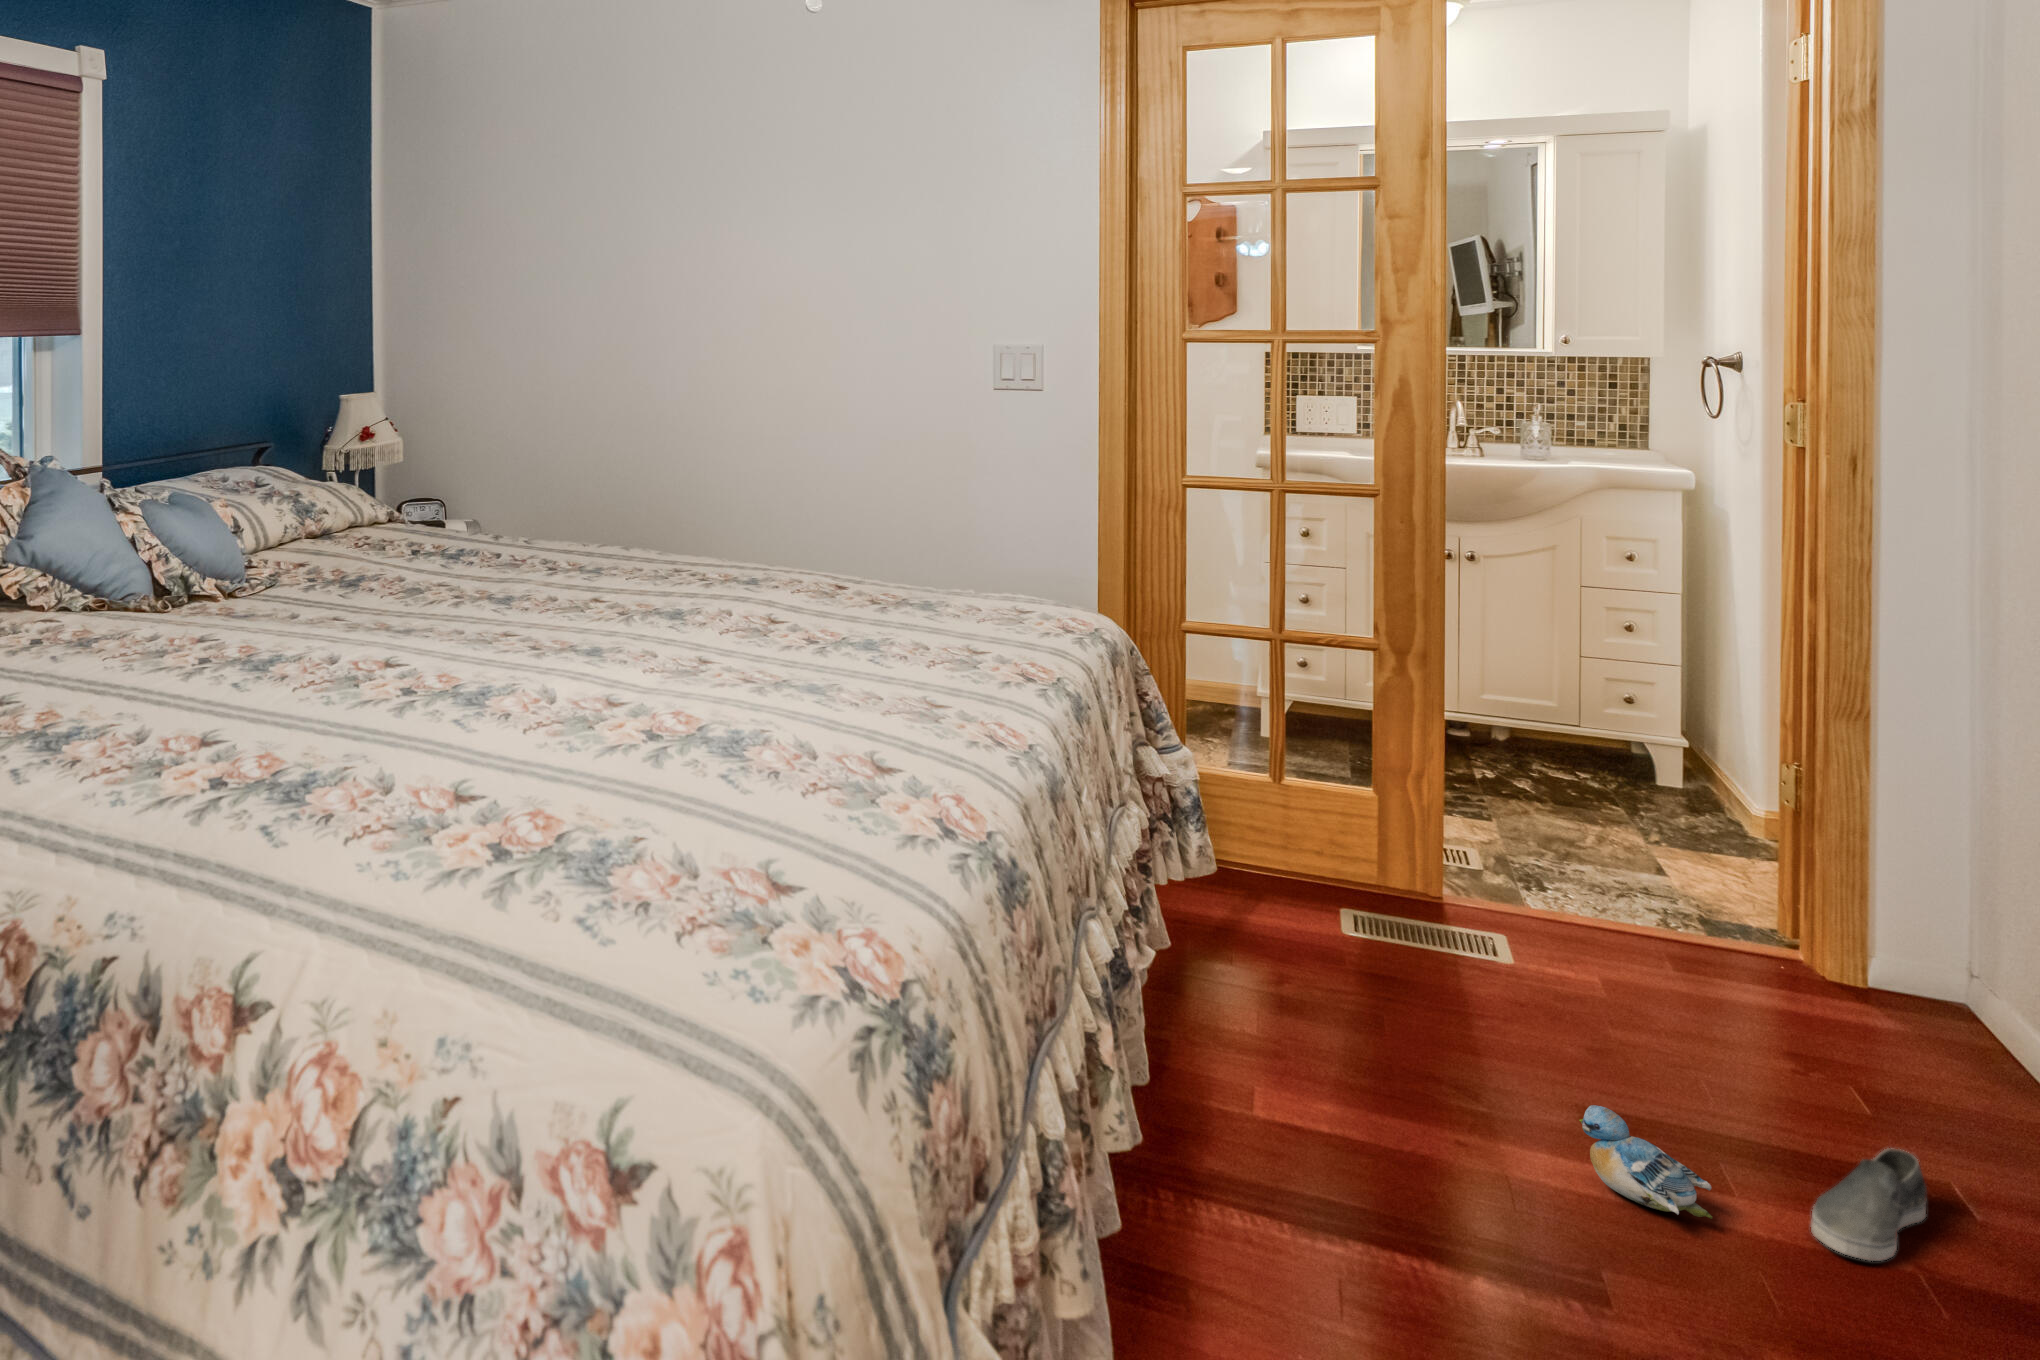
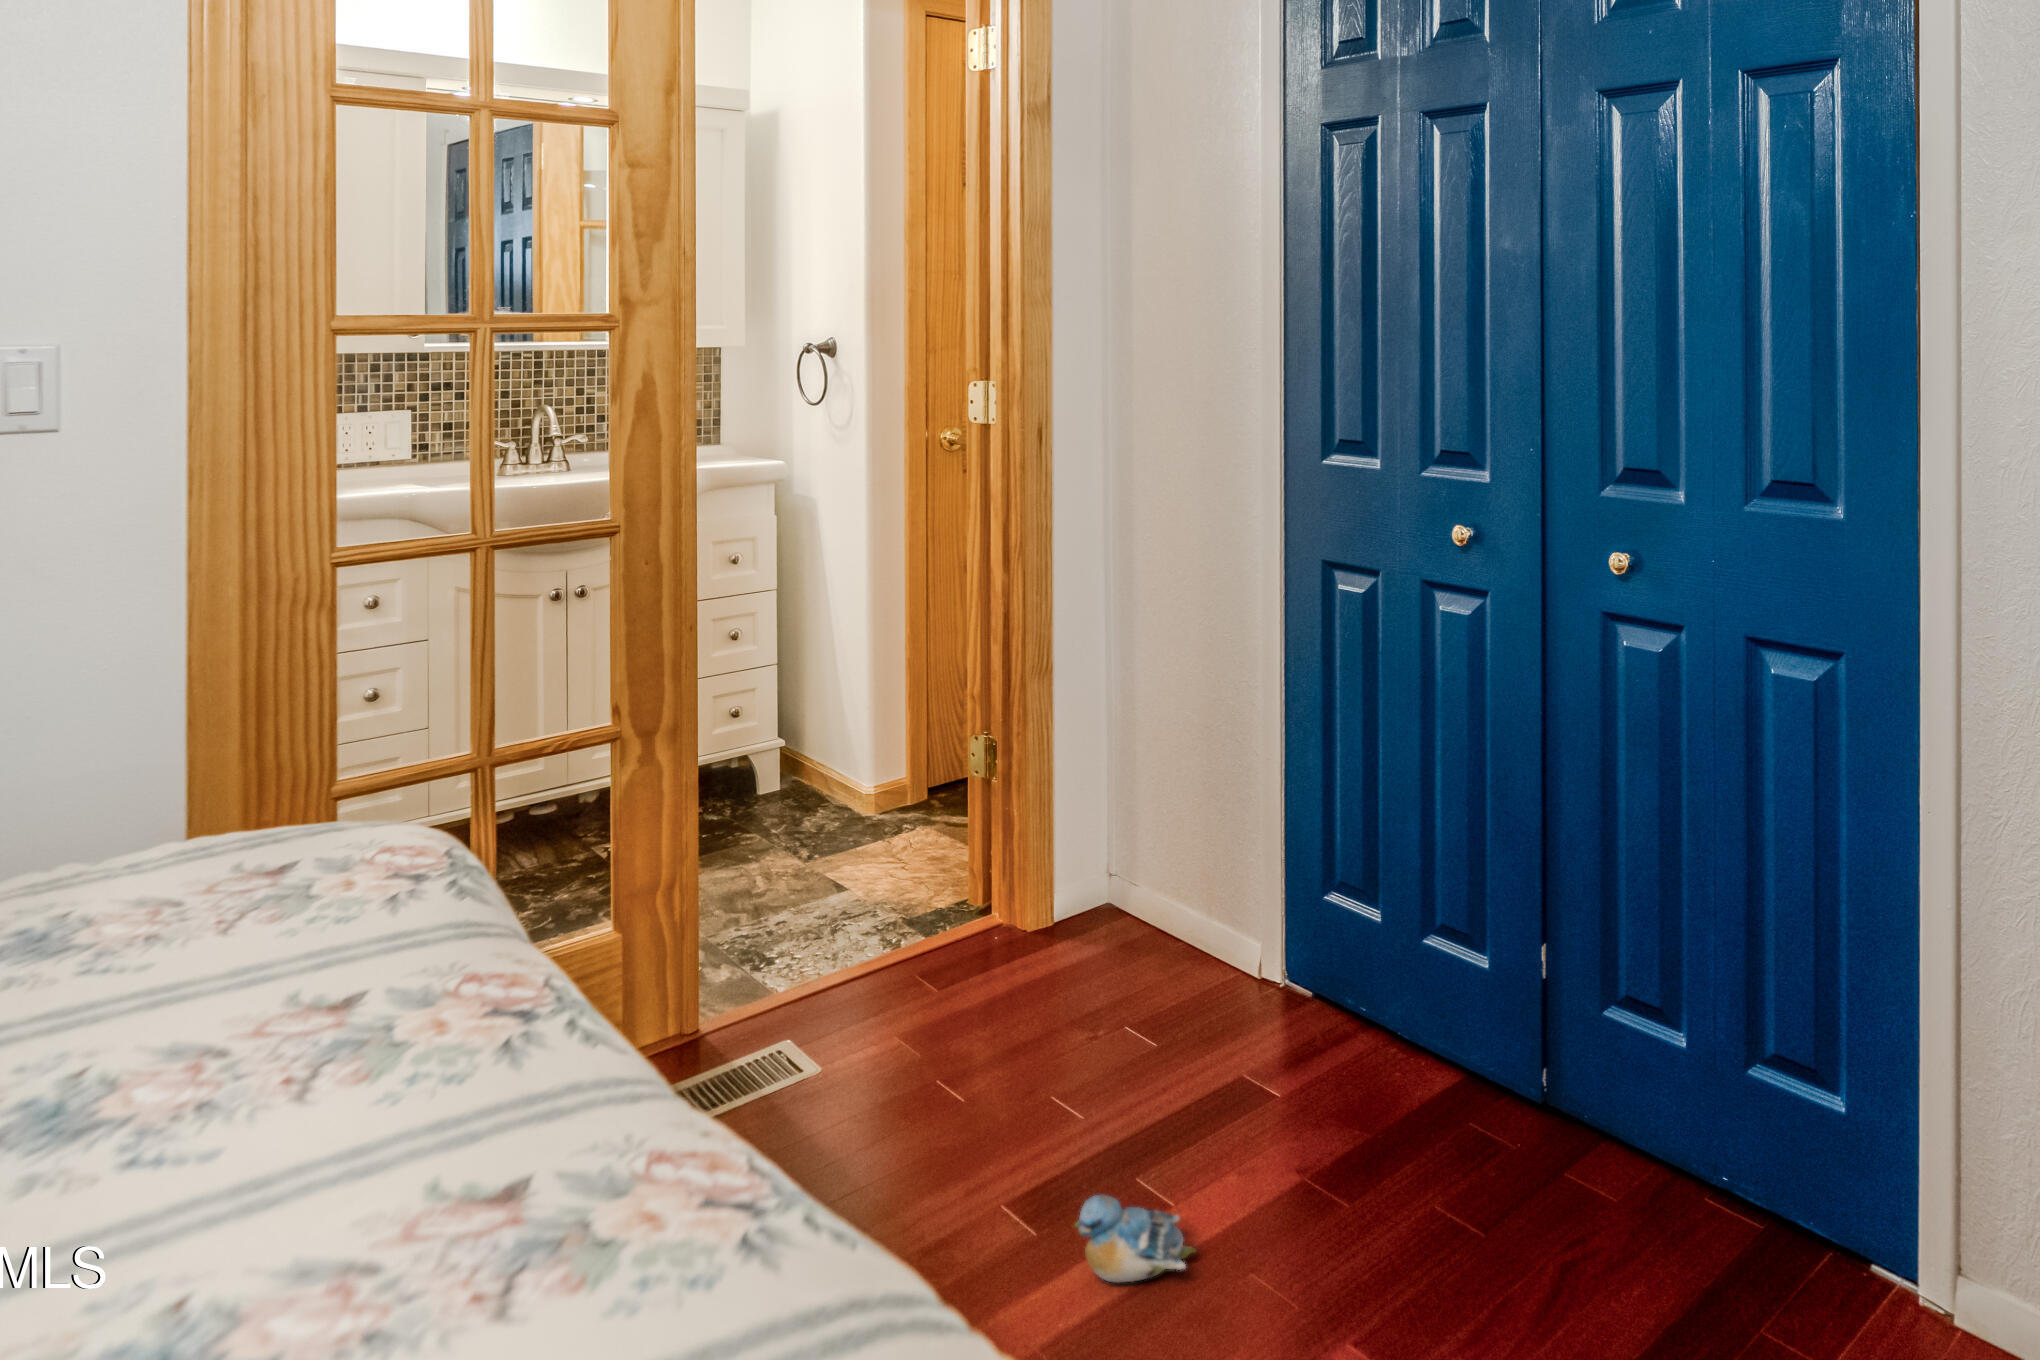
shoe: present [1811,1149,1927,1261] -> none [1227,1081,1289,1213]

